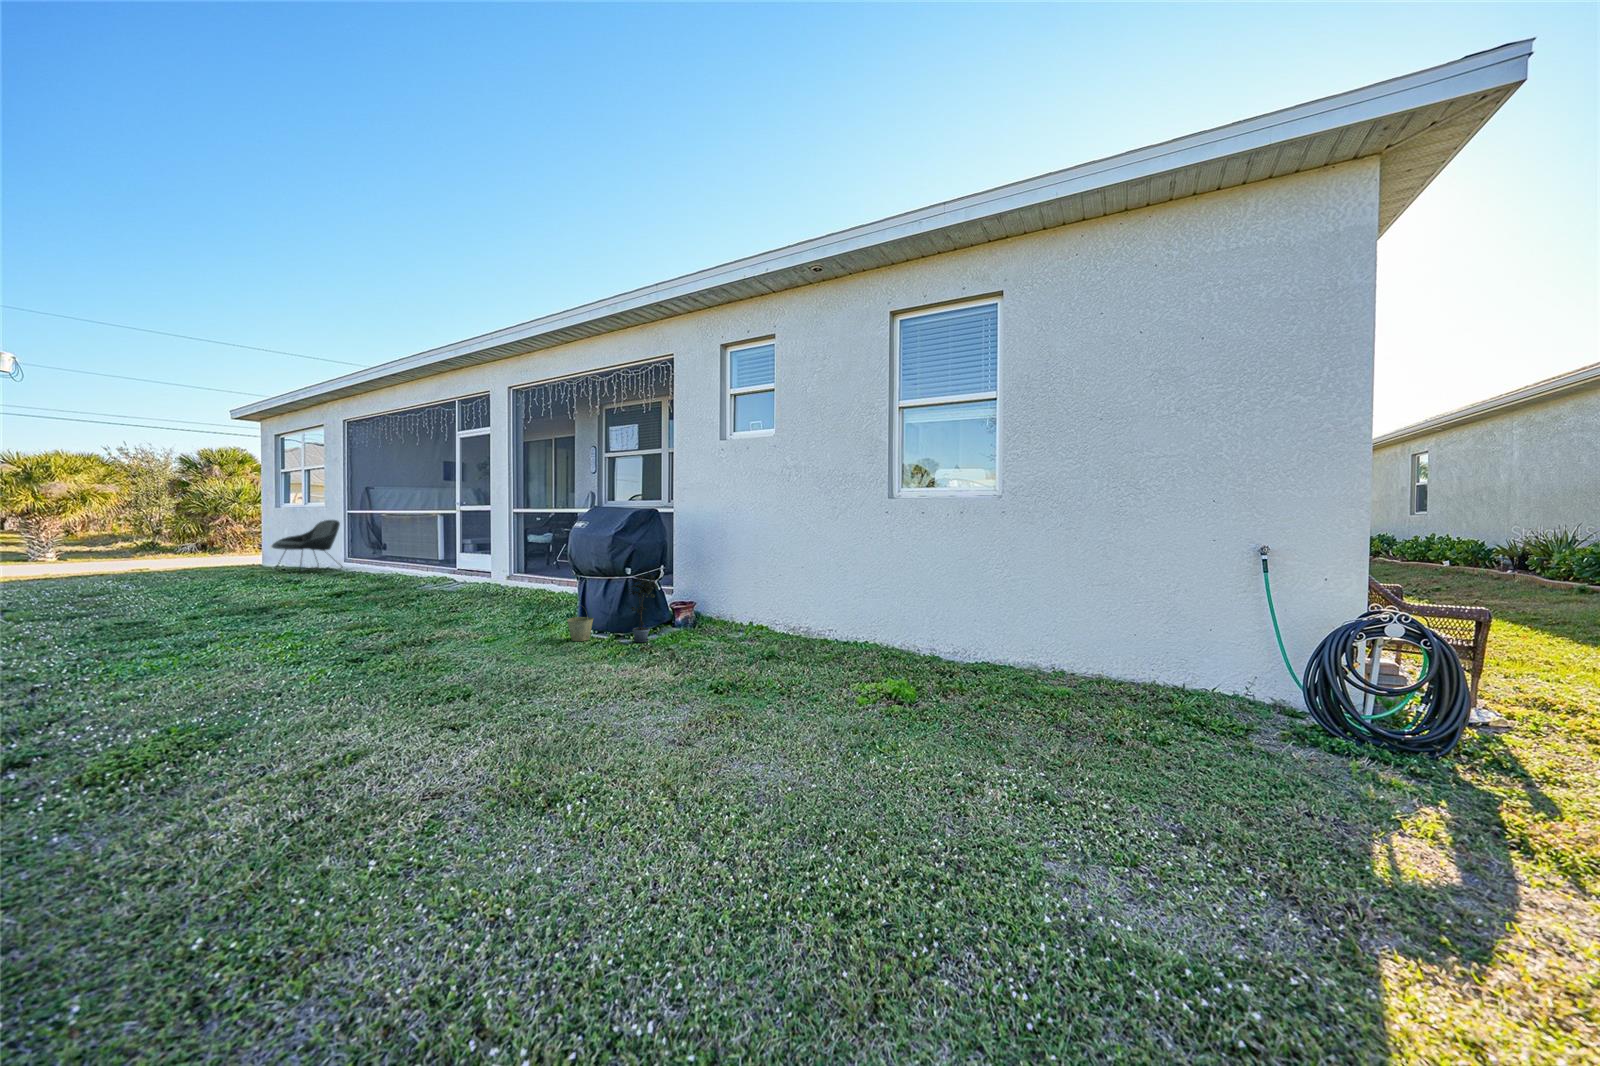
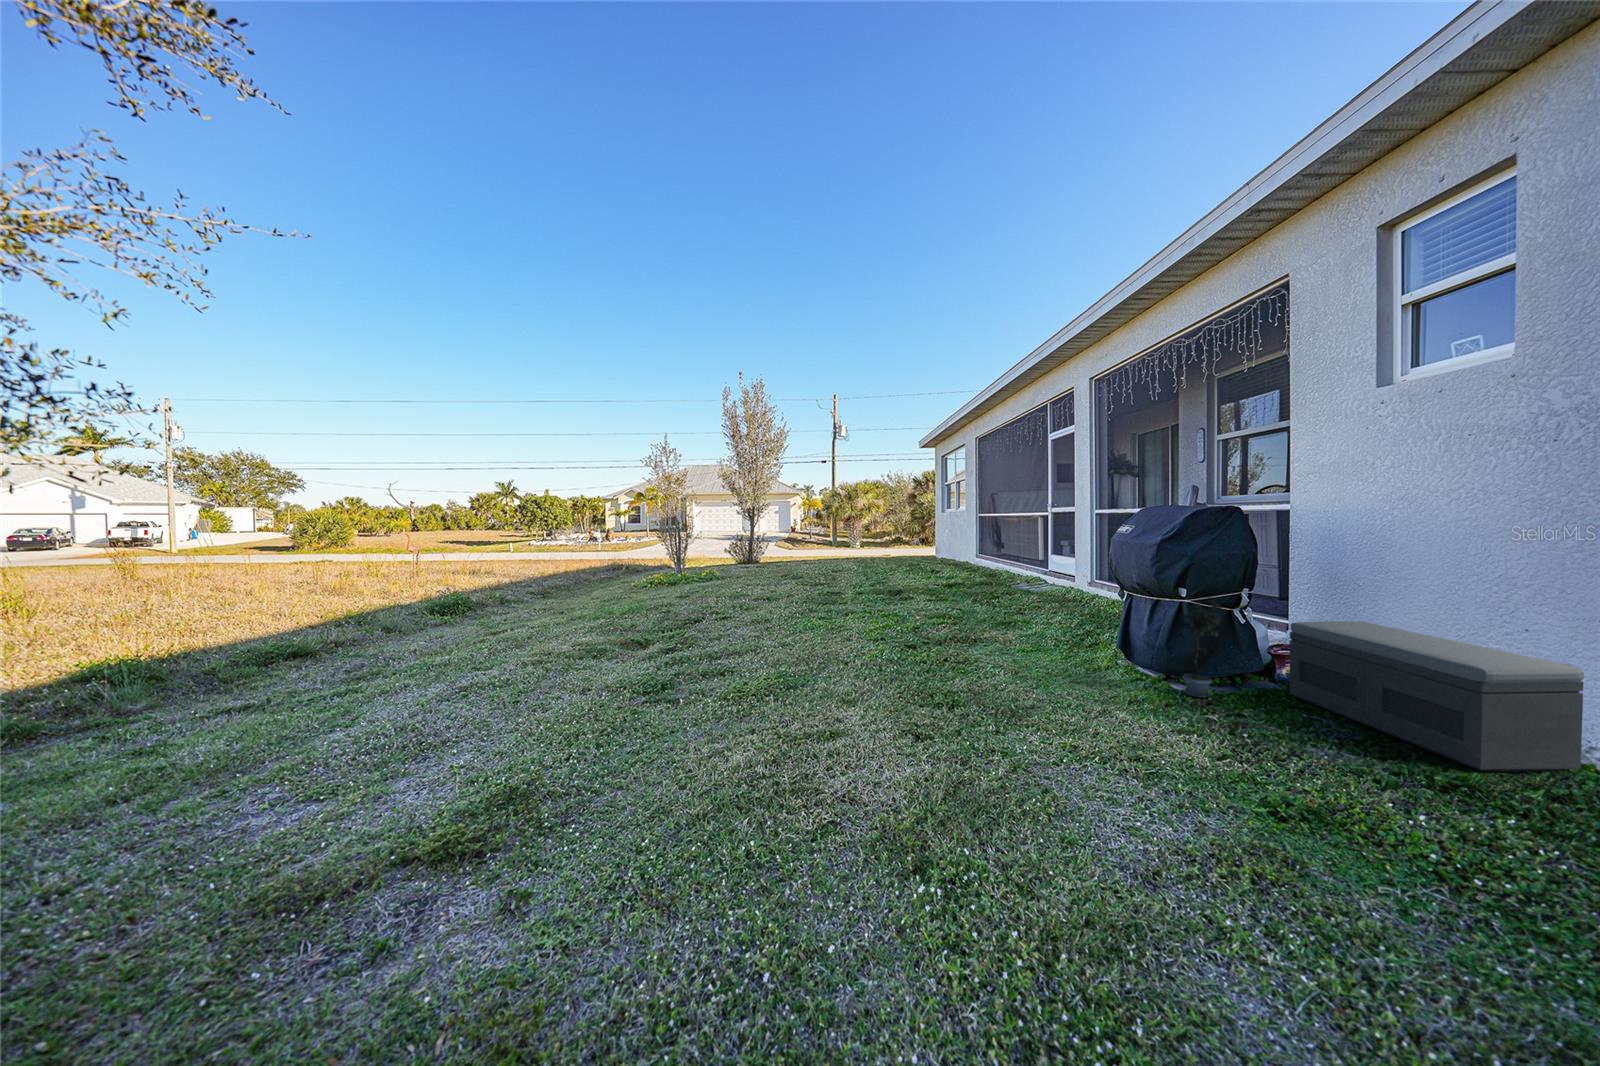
lounge chair: present [272,520,341,573] -> none [933,522,975,564]
storage bench: none [685,580,793,645] -> present [1290,621,1584,772]
bucket: present [567,606,594,641] -> none [1095,629,1132,675]

